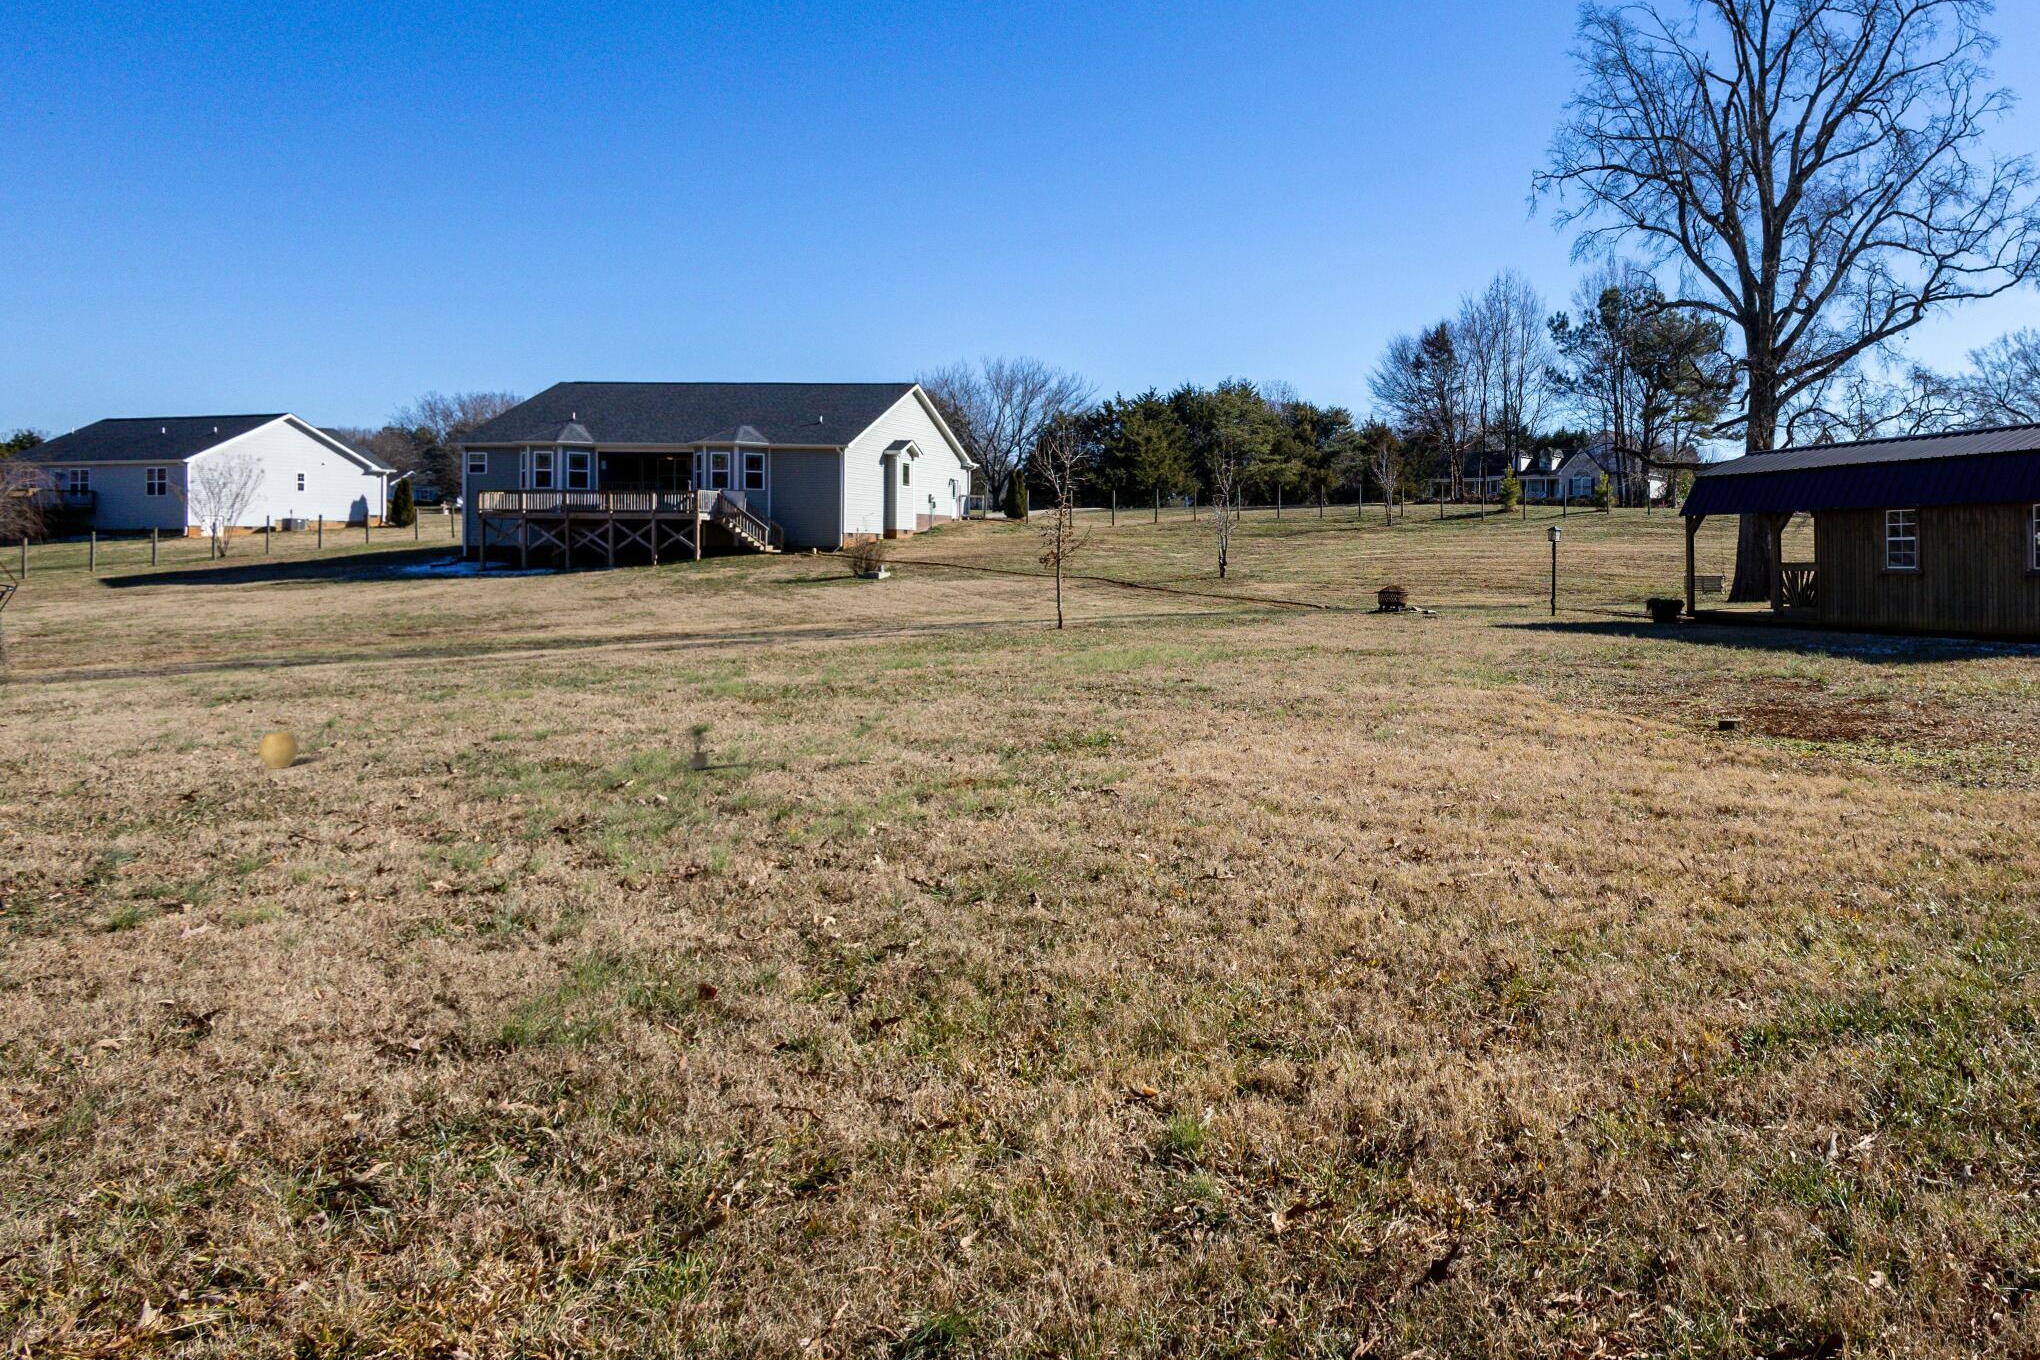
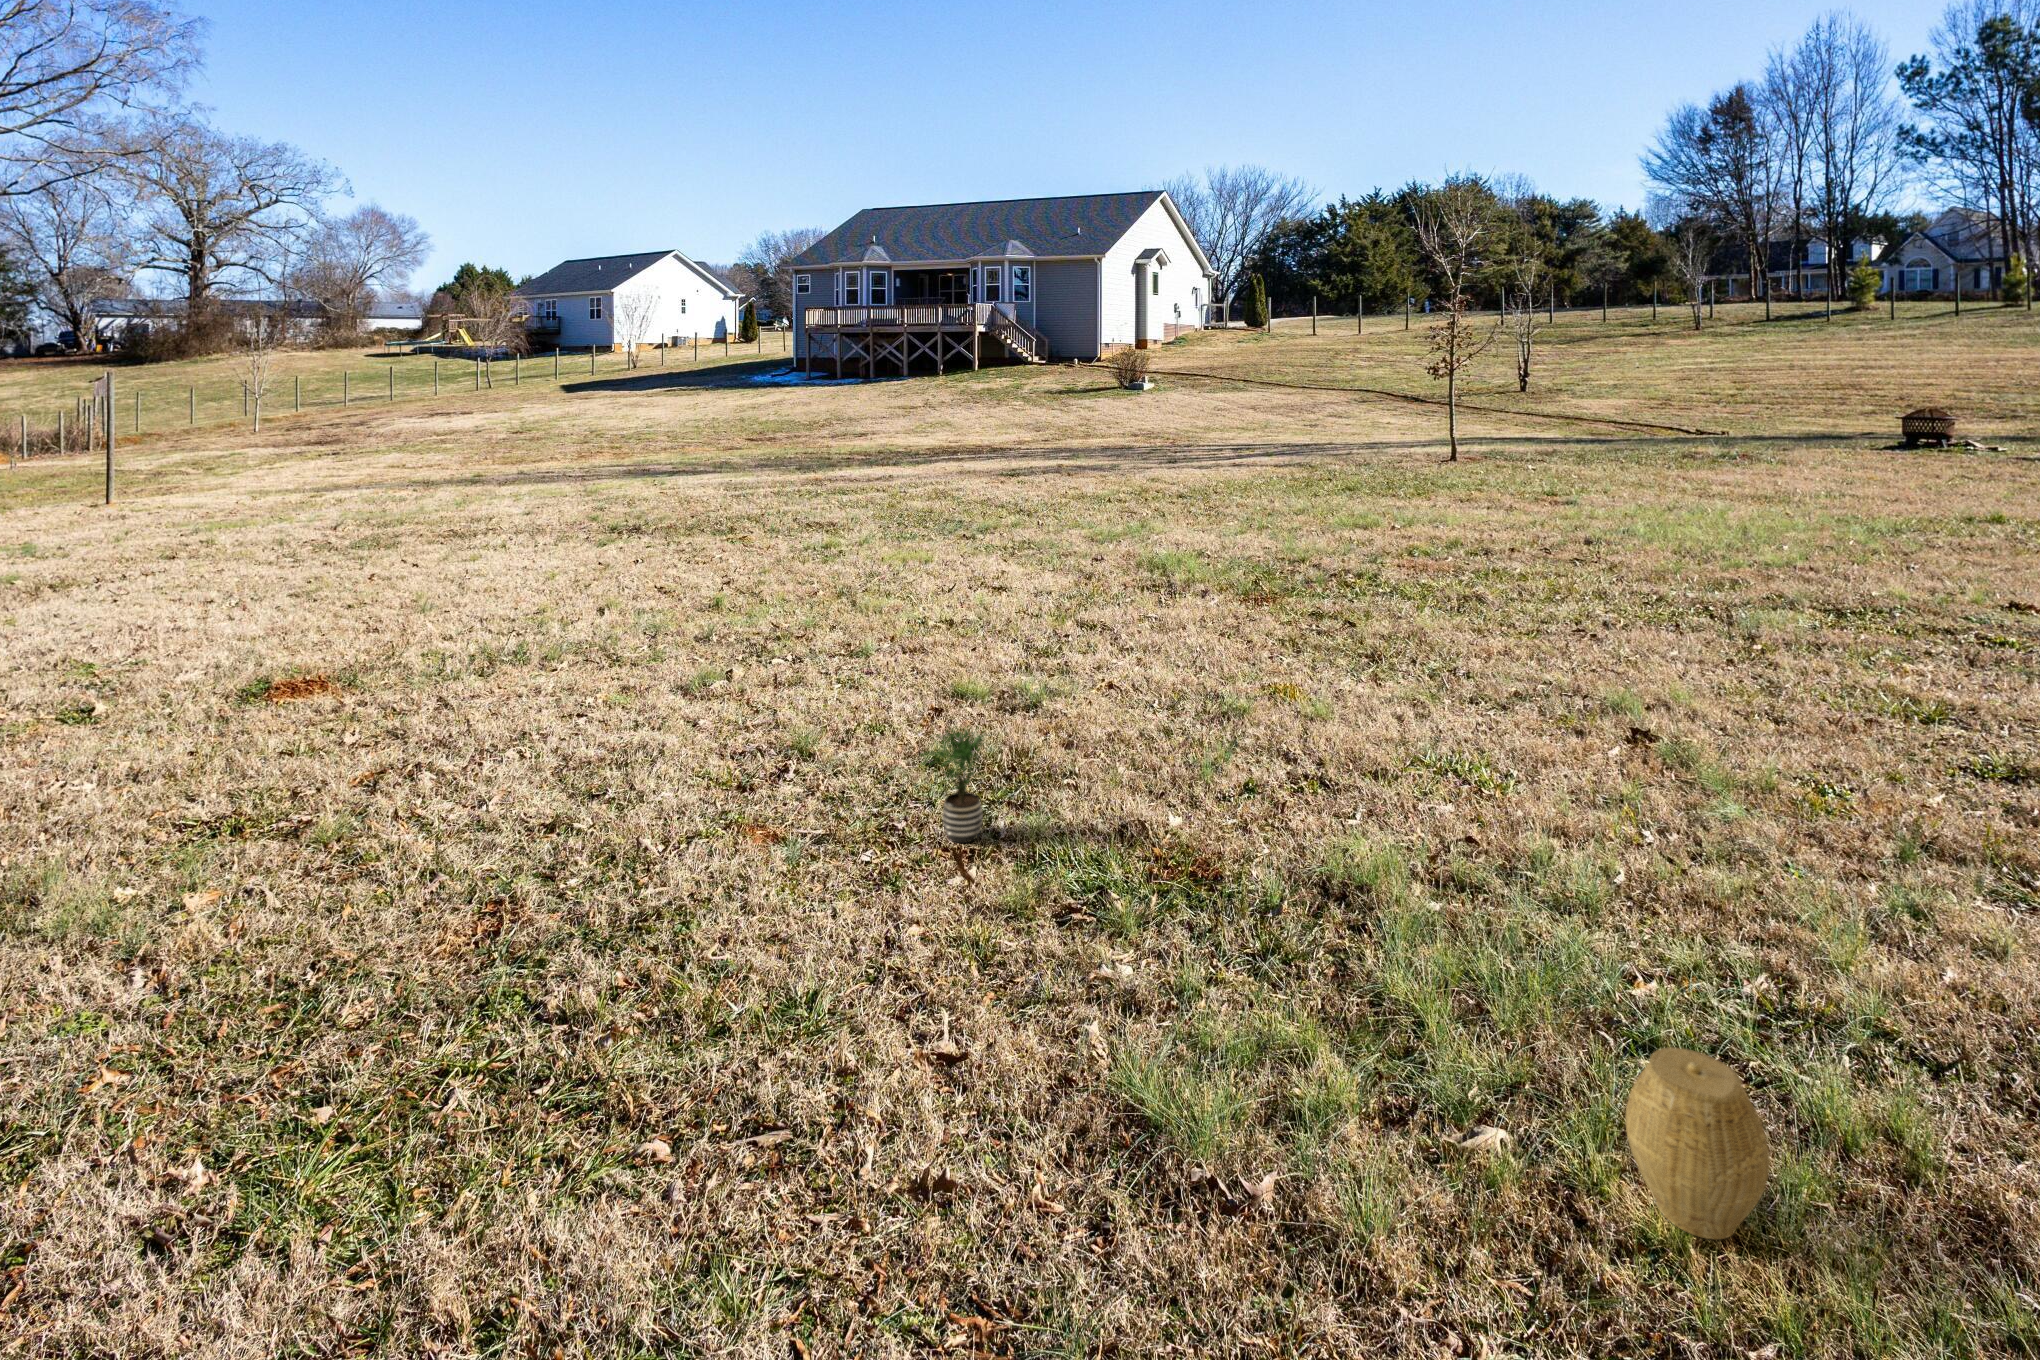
woven basket: present [258,732,299,769] -> present [1625,1047,1770,1239]

